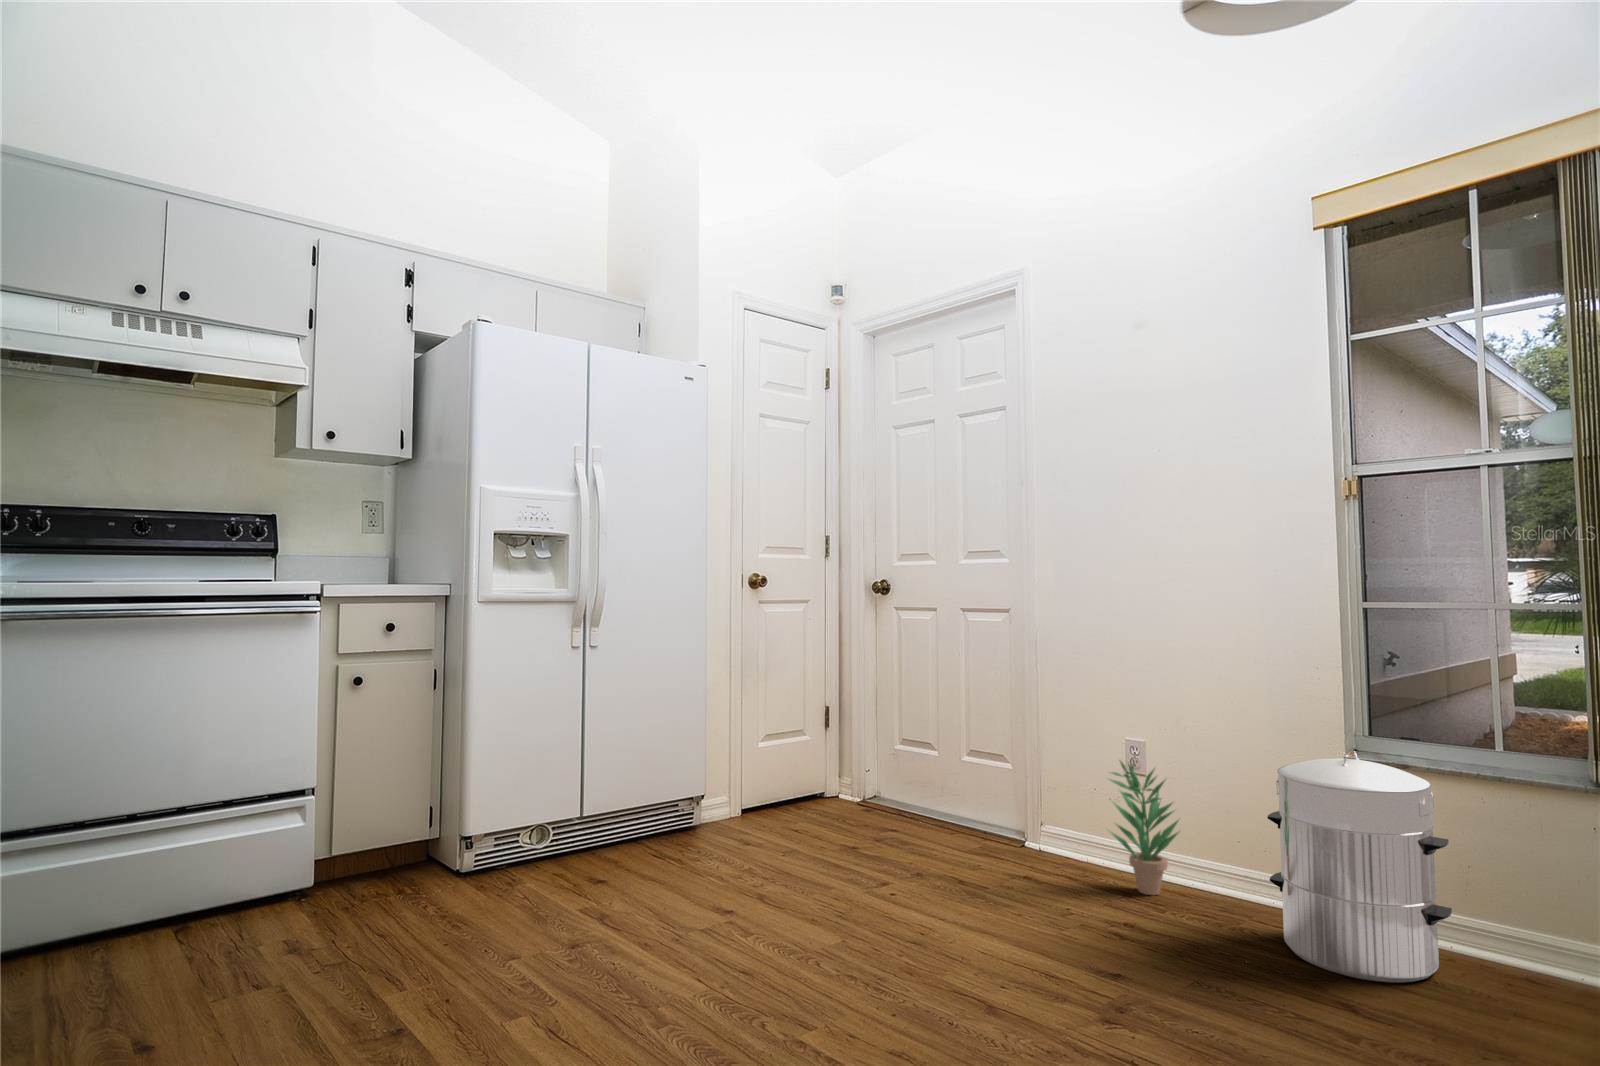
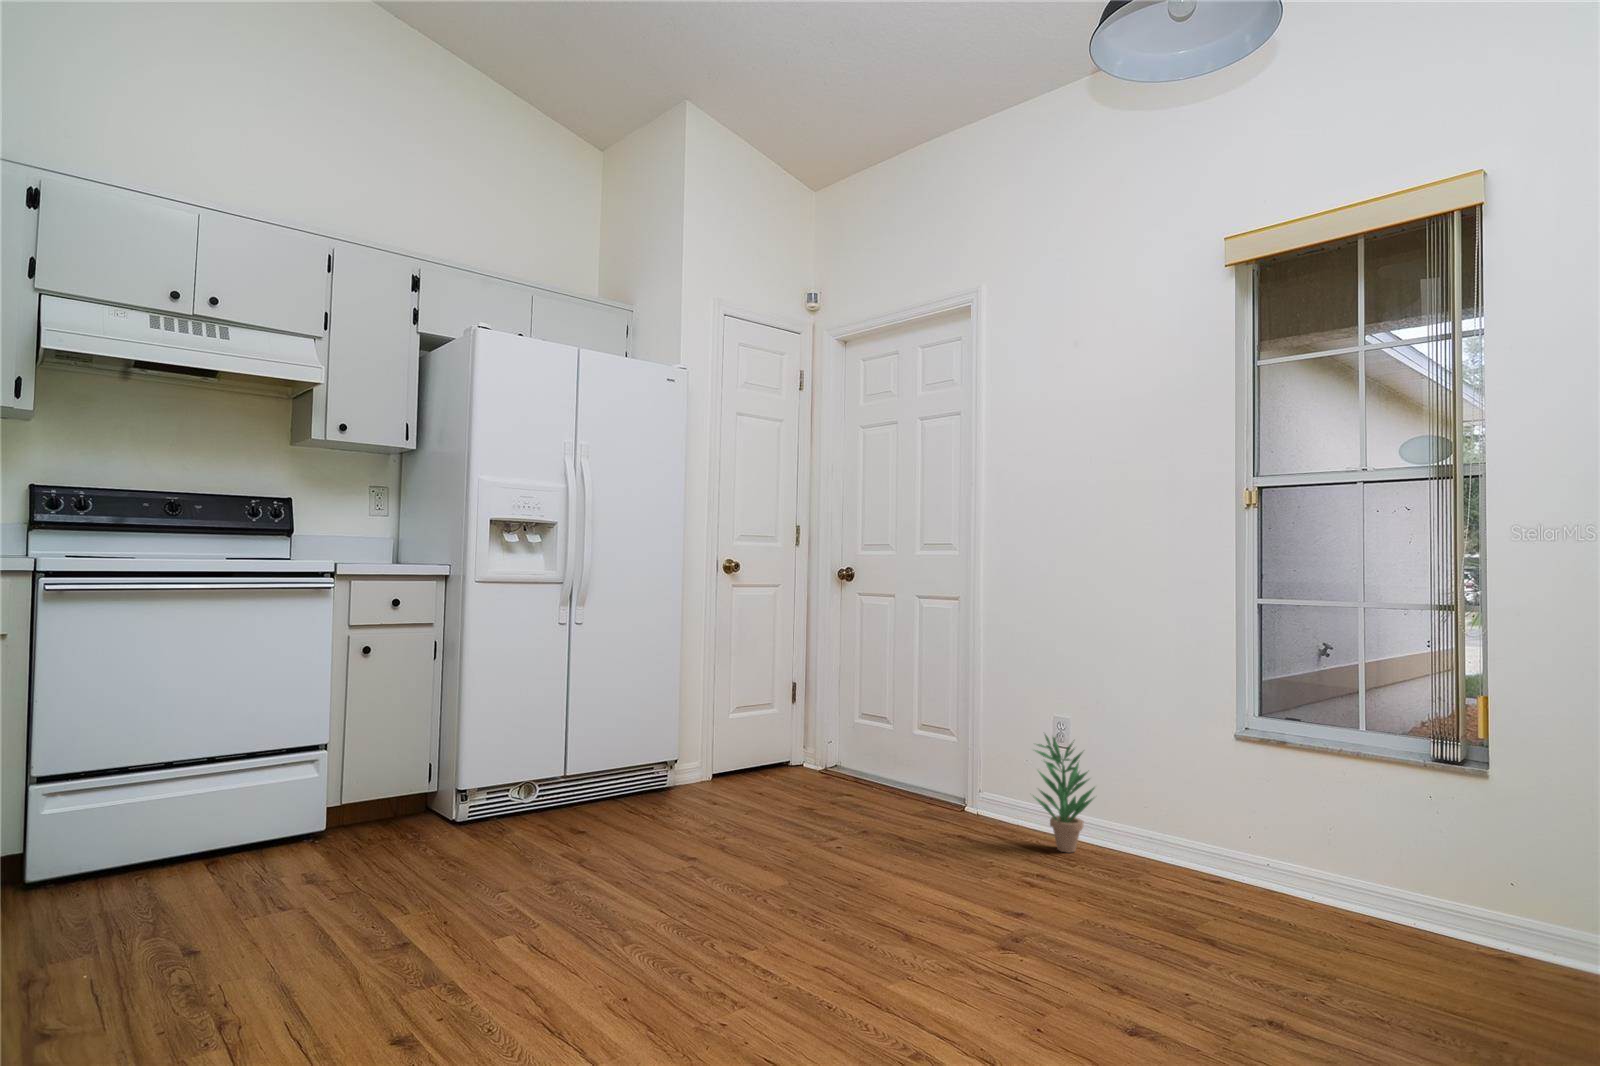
waste bin: present [1267,751,1452,983] -> none [1163,727,1311,925]

